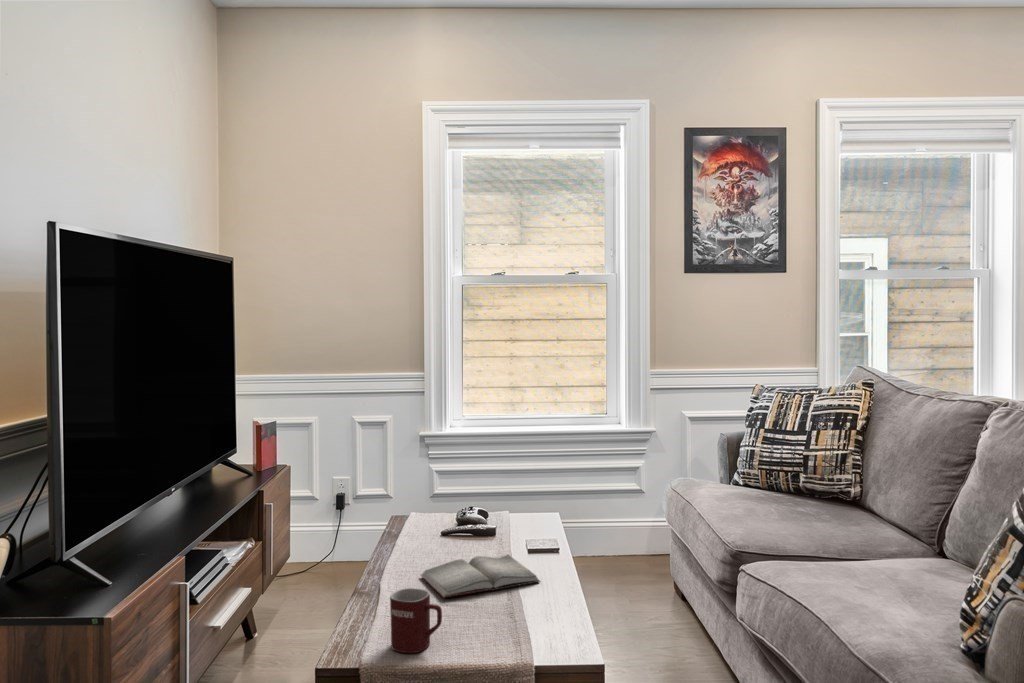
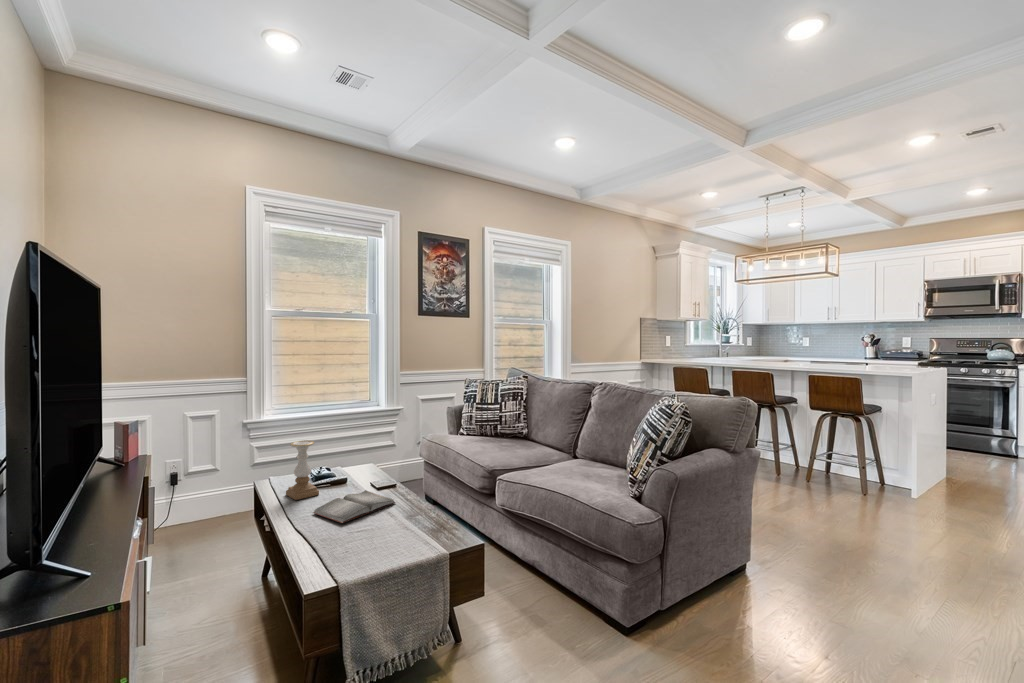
candle holder: none [410,468,449,553] -> present [286,440,319,500]
mug: present [390,588,442,653] -> none [330,518,367,562]

